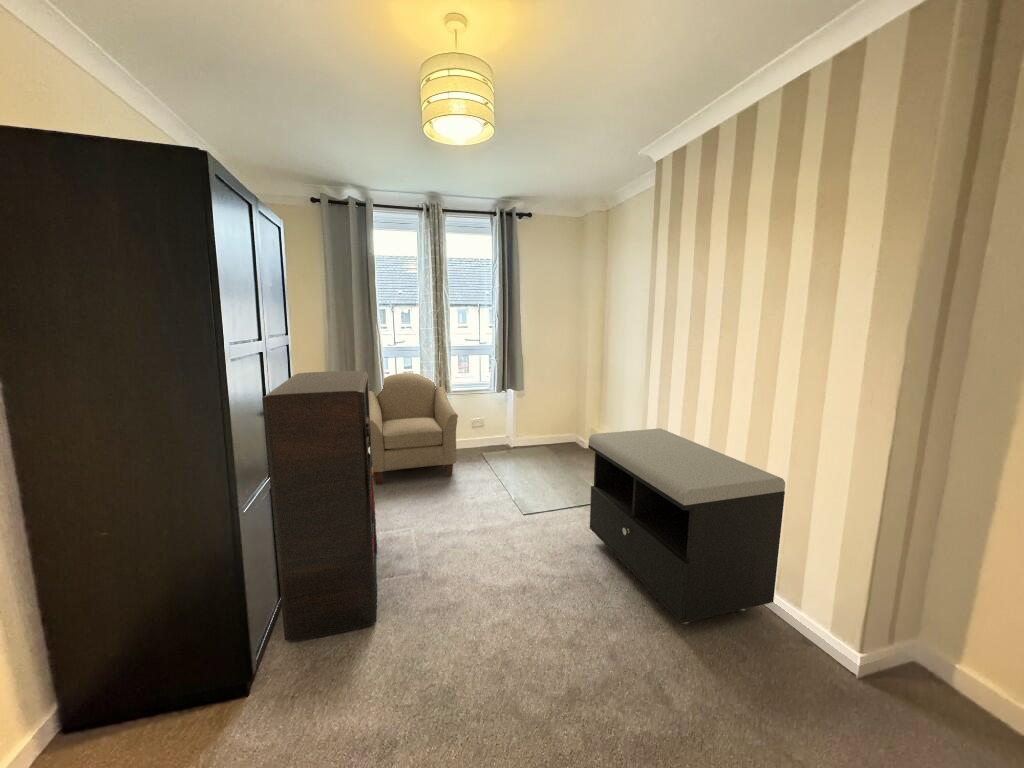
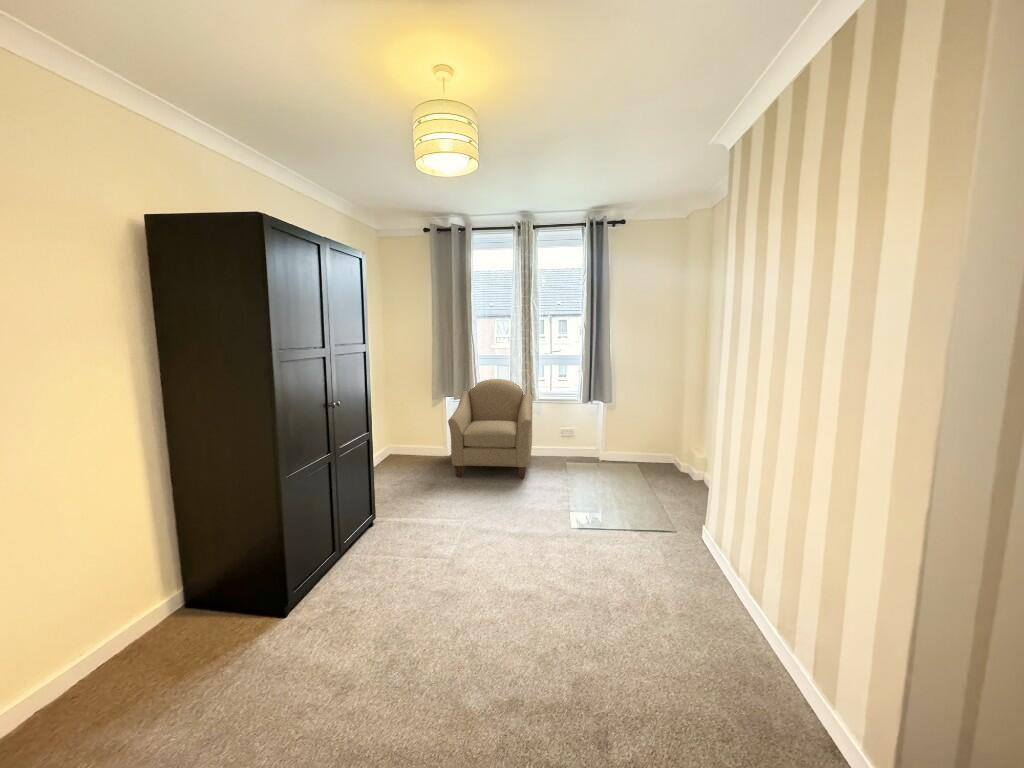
bookshelf: present [262,371,377,641] -> none [309,375,428,593]
storage bench: present [588,428,785,624] -> none [623,452,812,680]

